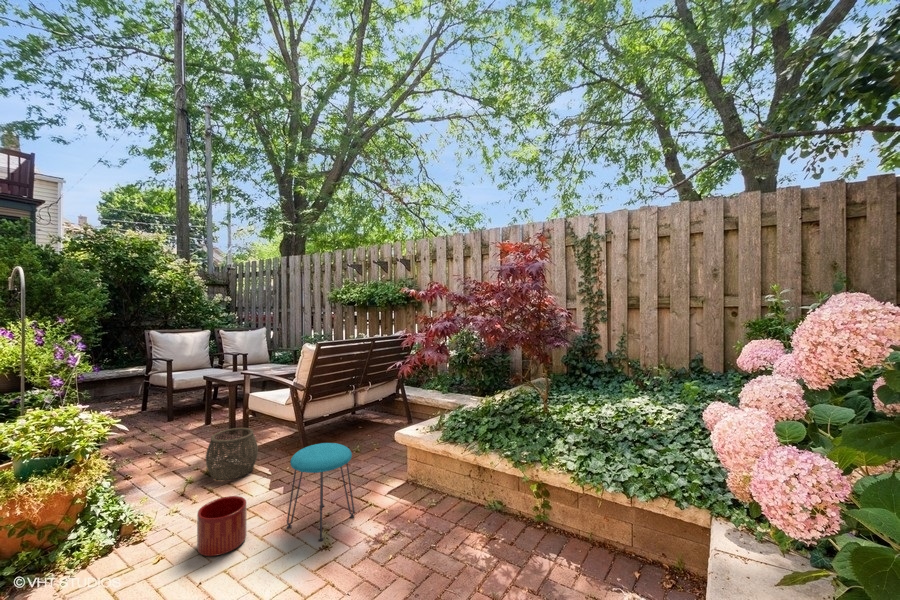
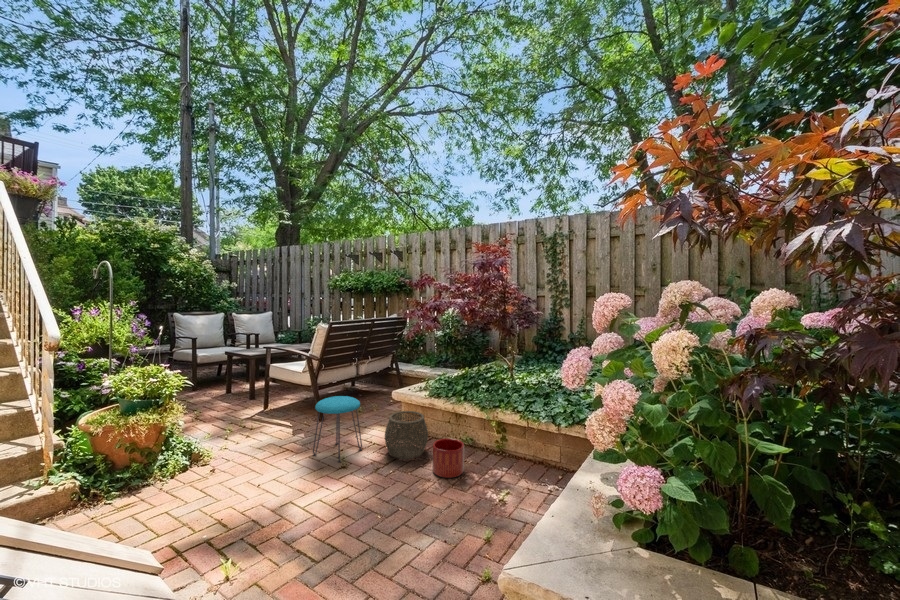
woven basket: present [206,428,258,480] -> present [385,411,428,459]
planter: present [197,496,247,556] -> present [433,438,464,478]

